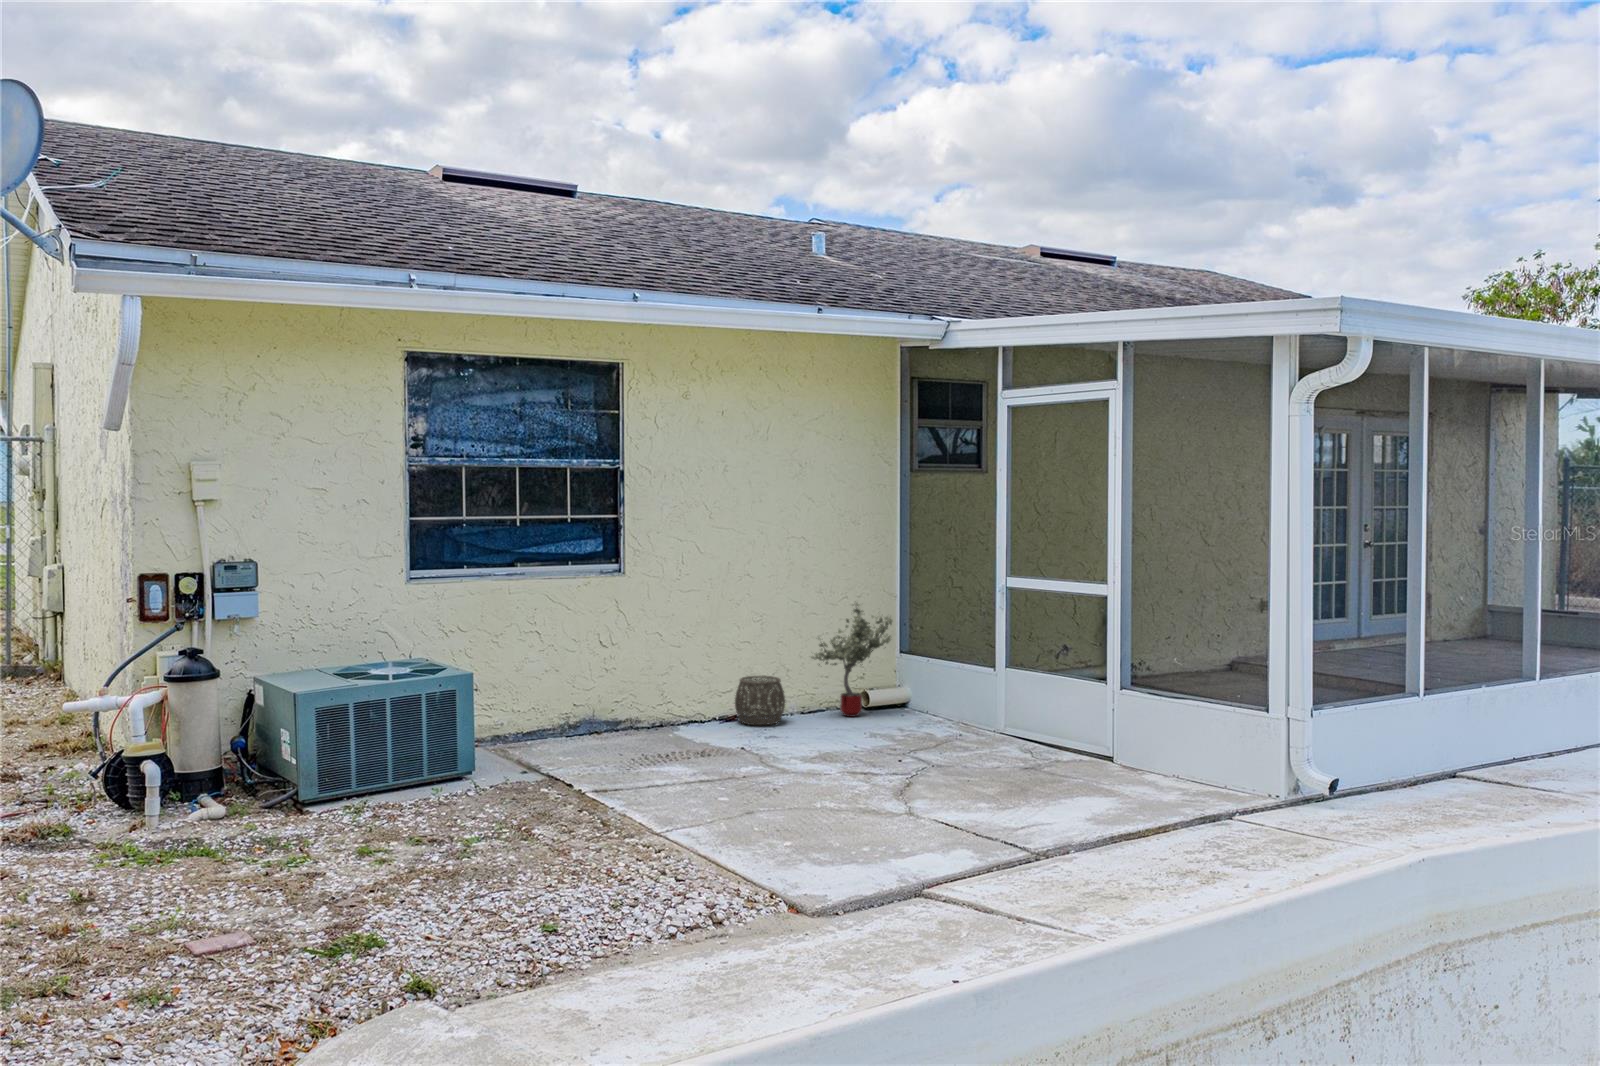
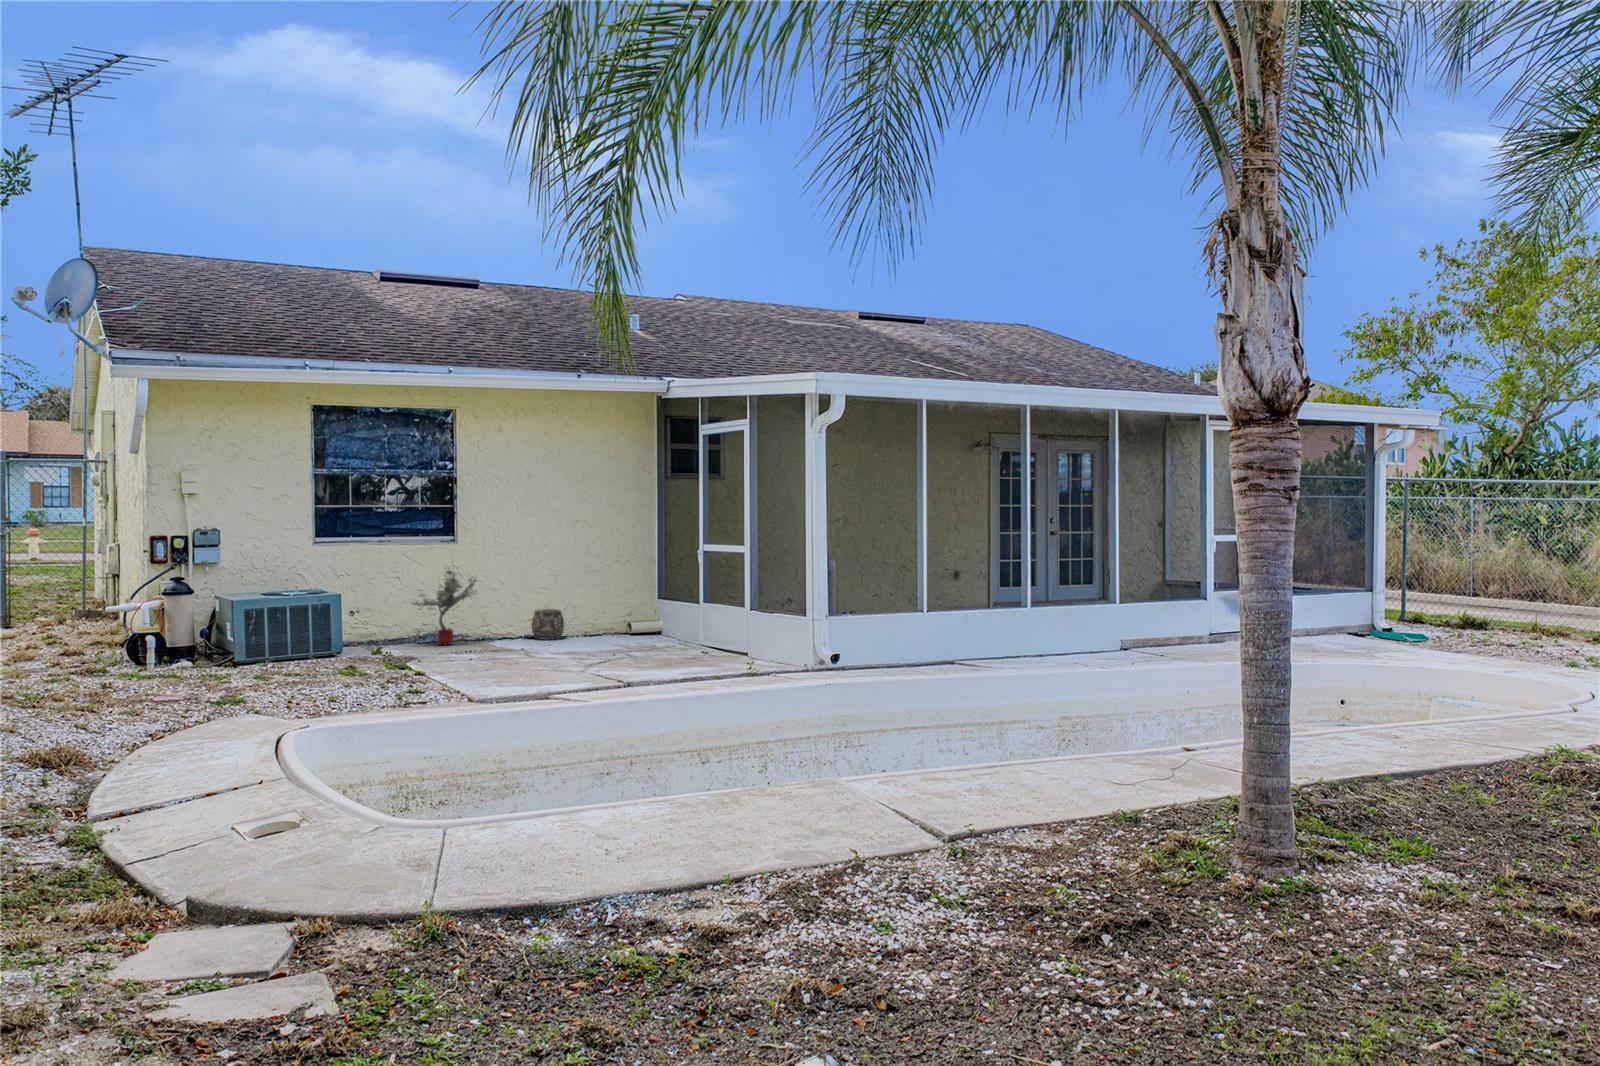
potted tree: present [811,603,893,717] -> present [413,568,477,645]

